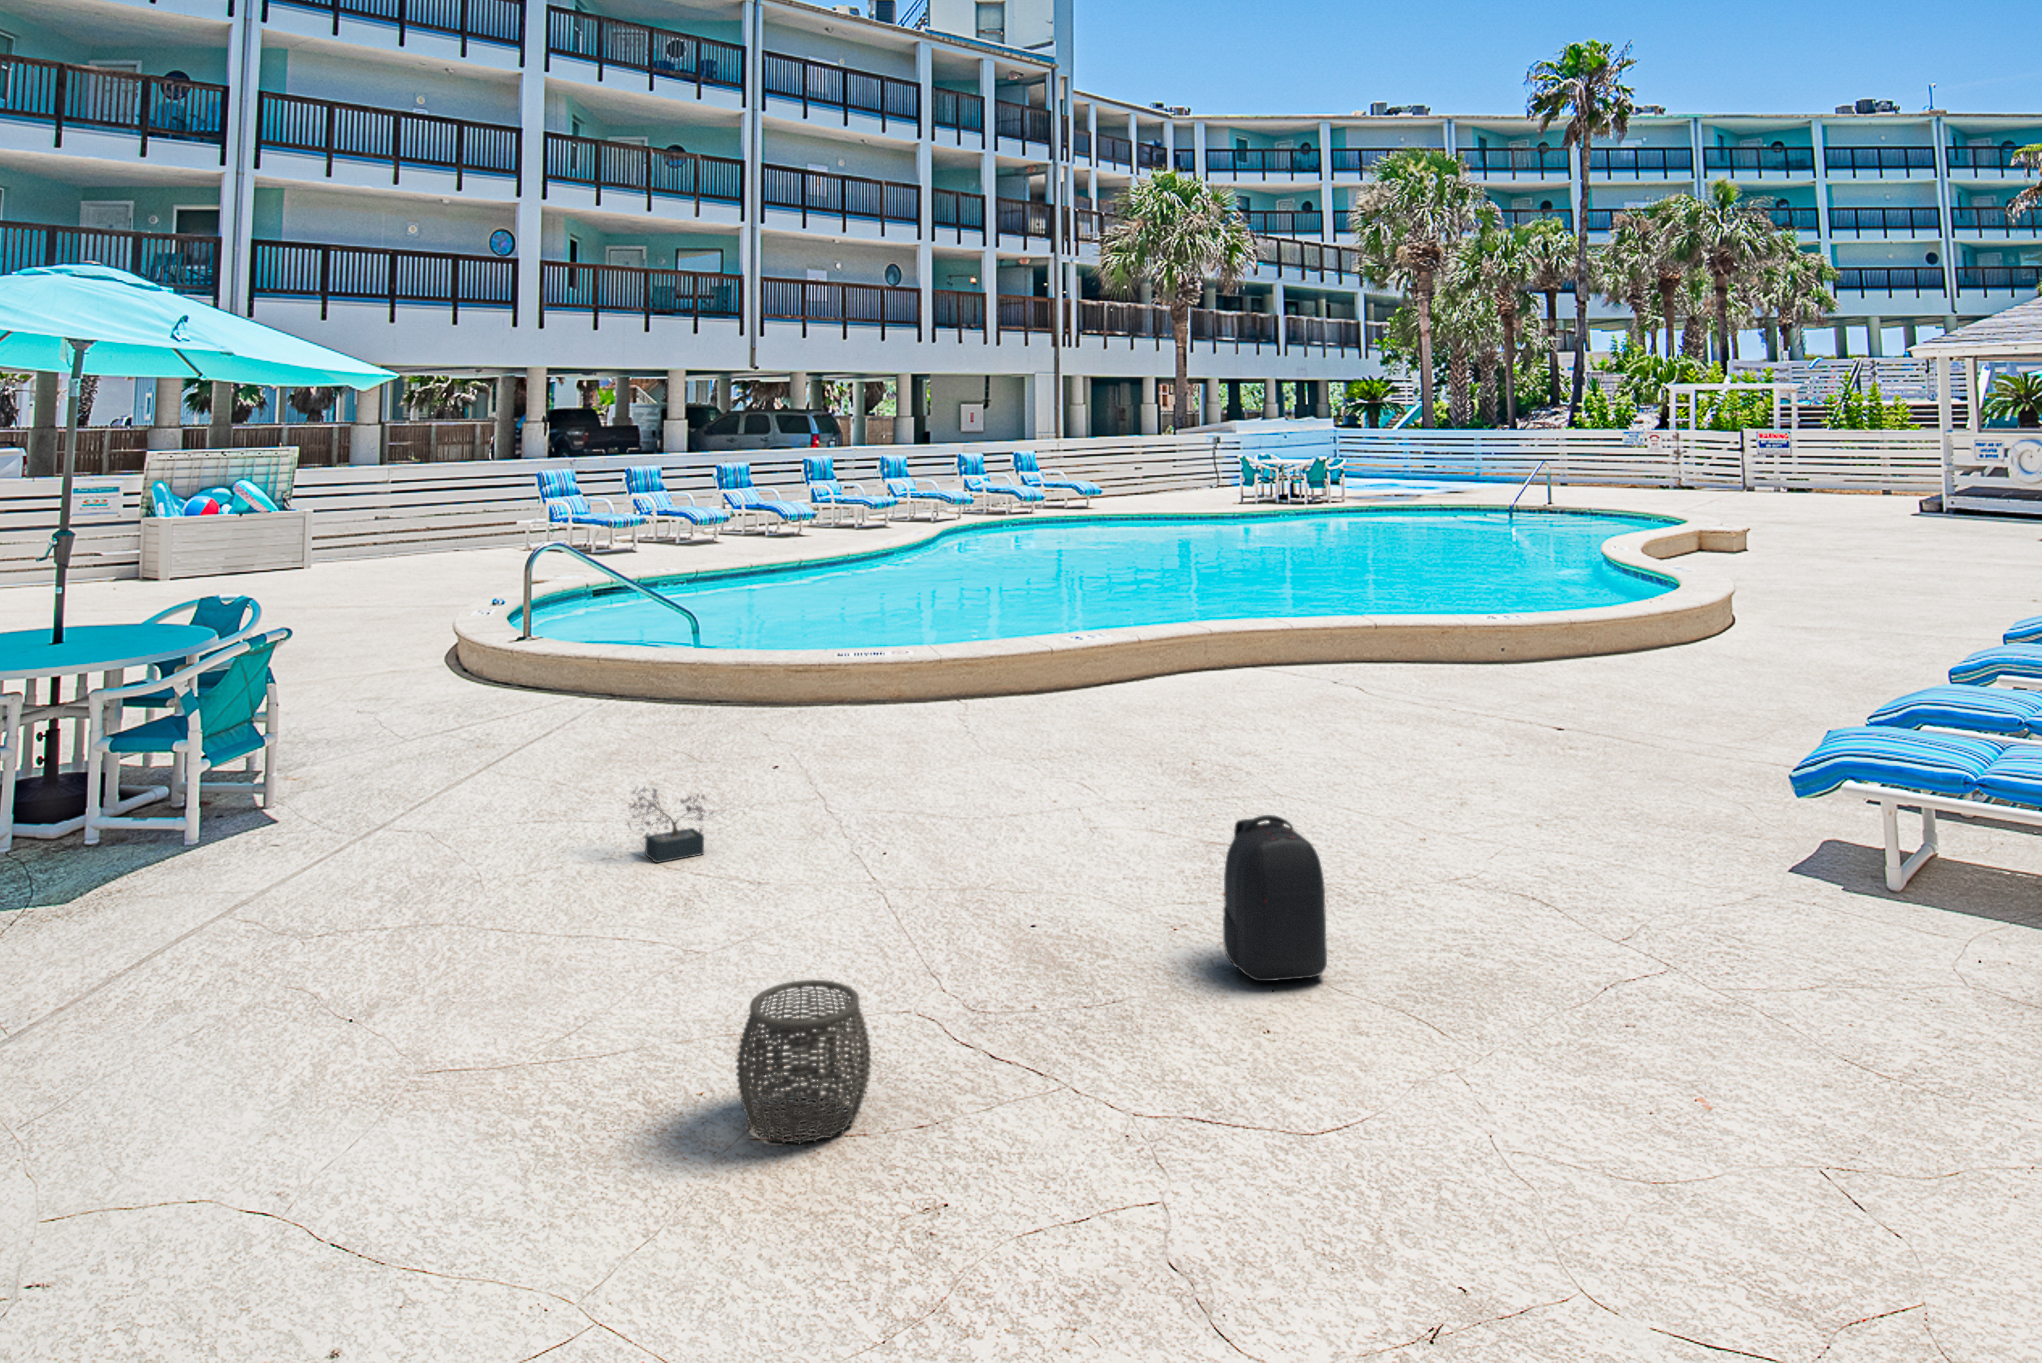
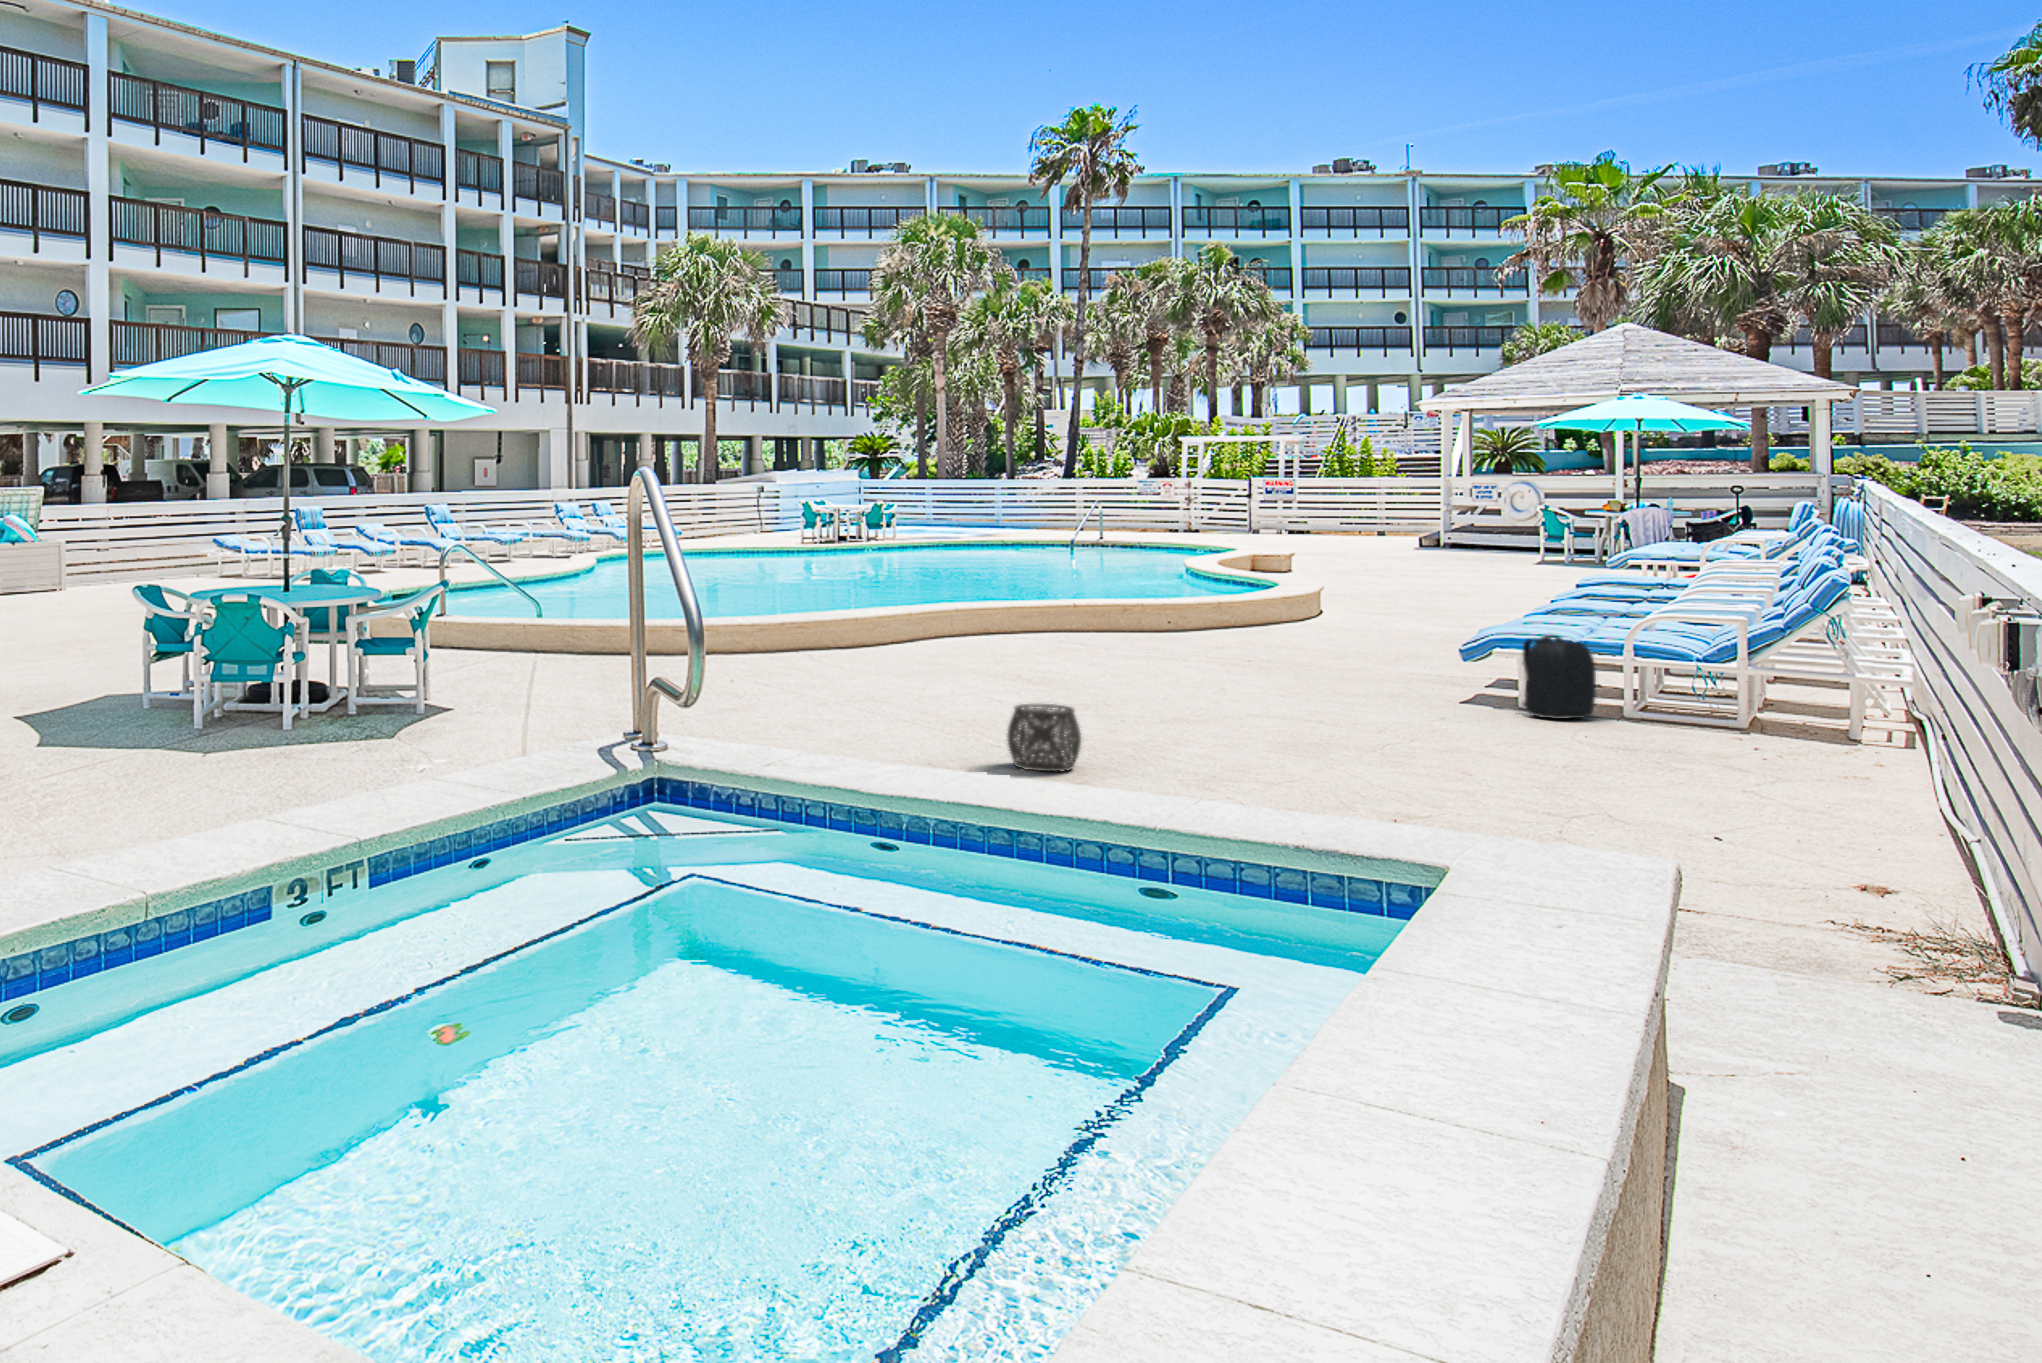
decorative plant: present [628,787,713,863] -> none [735,661,783,708]
backpack: present [1223,815,1327,981] -> present [1523,635,1596,719]

